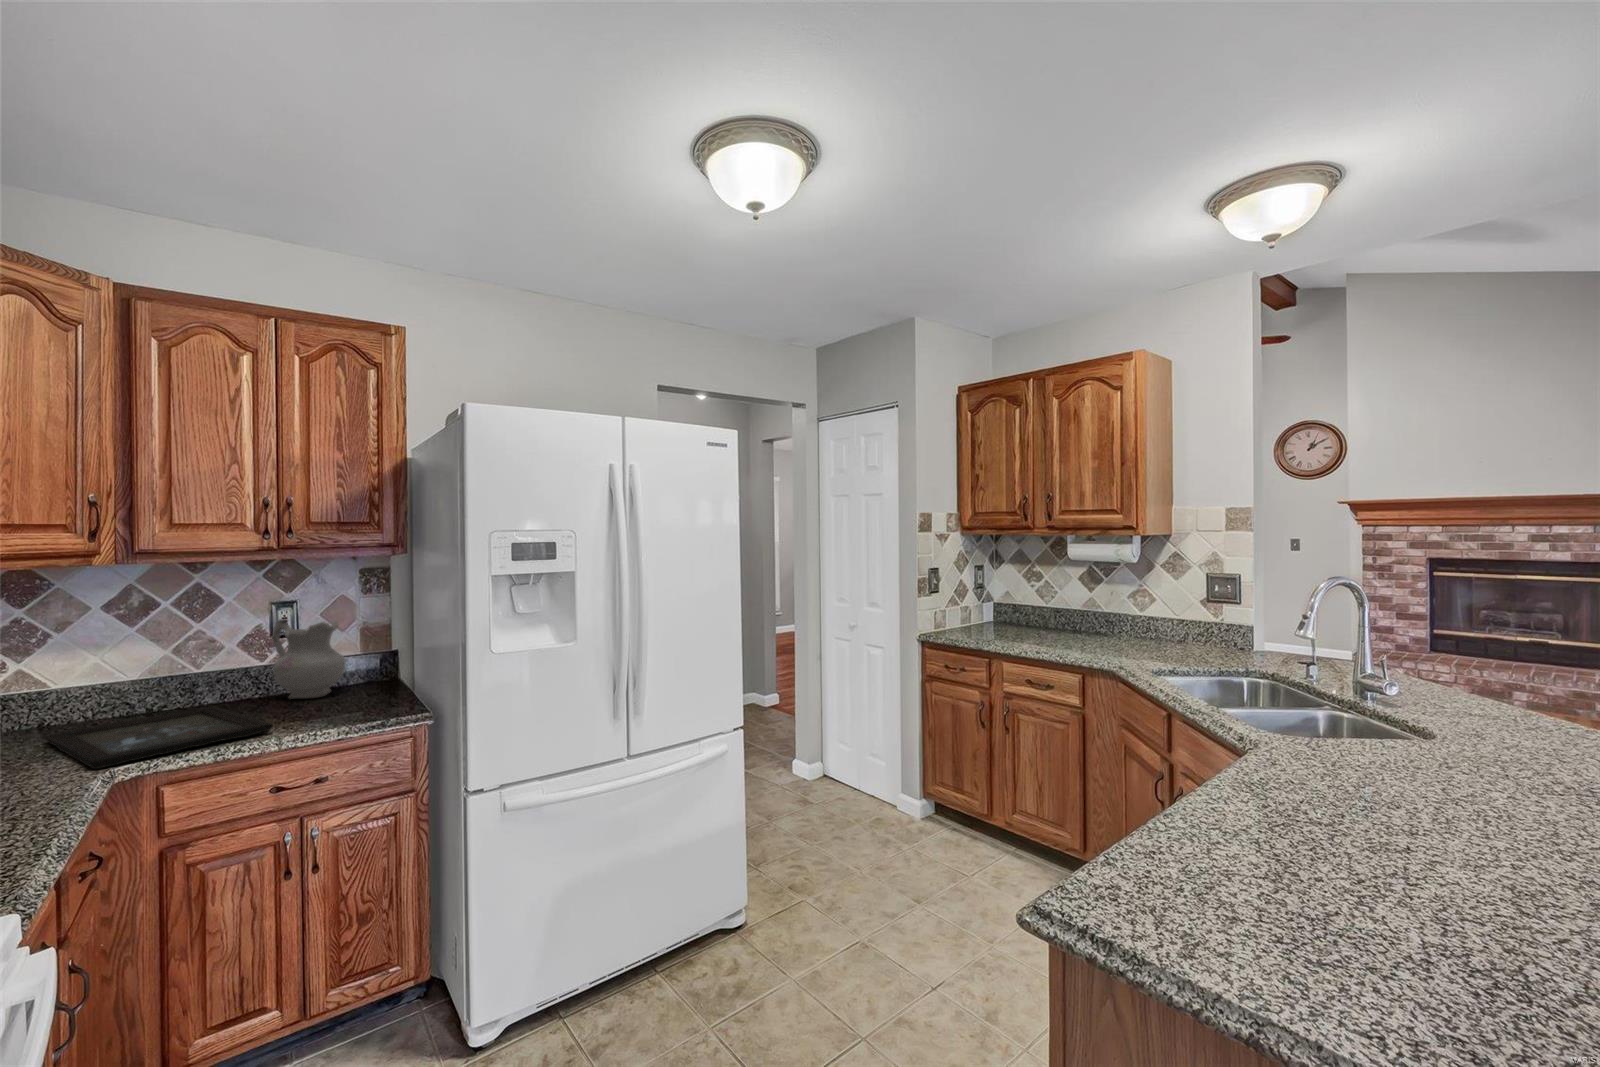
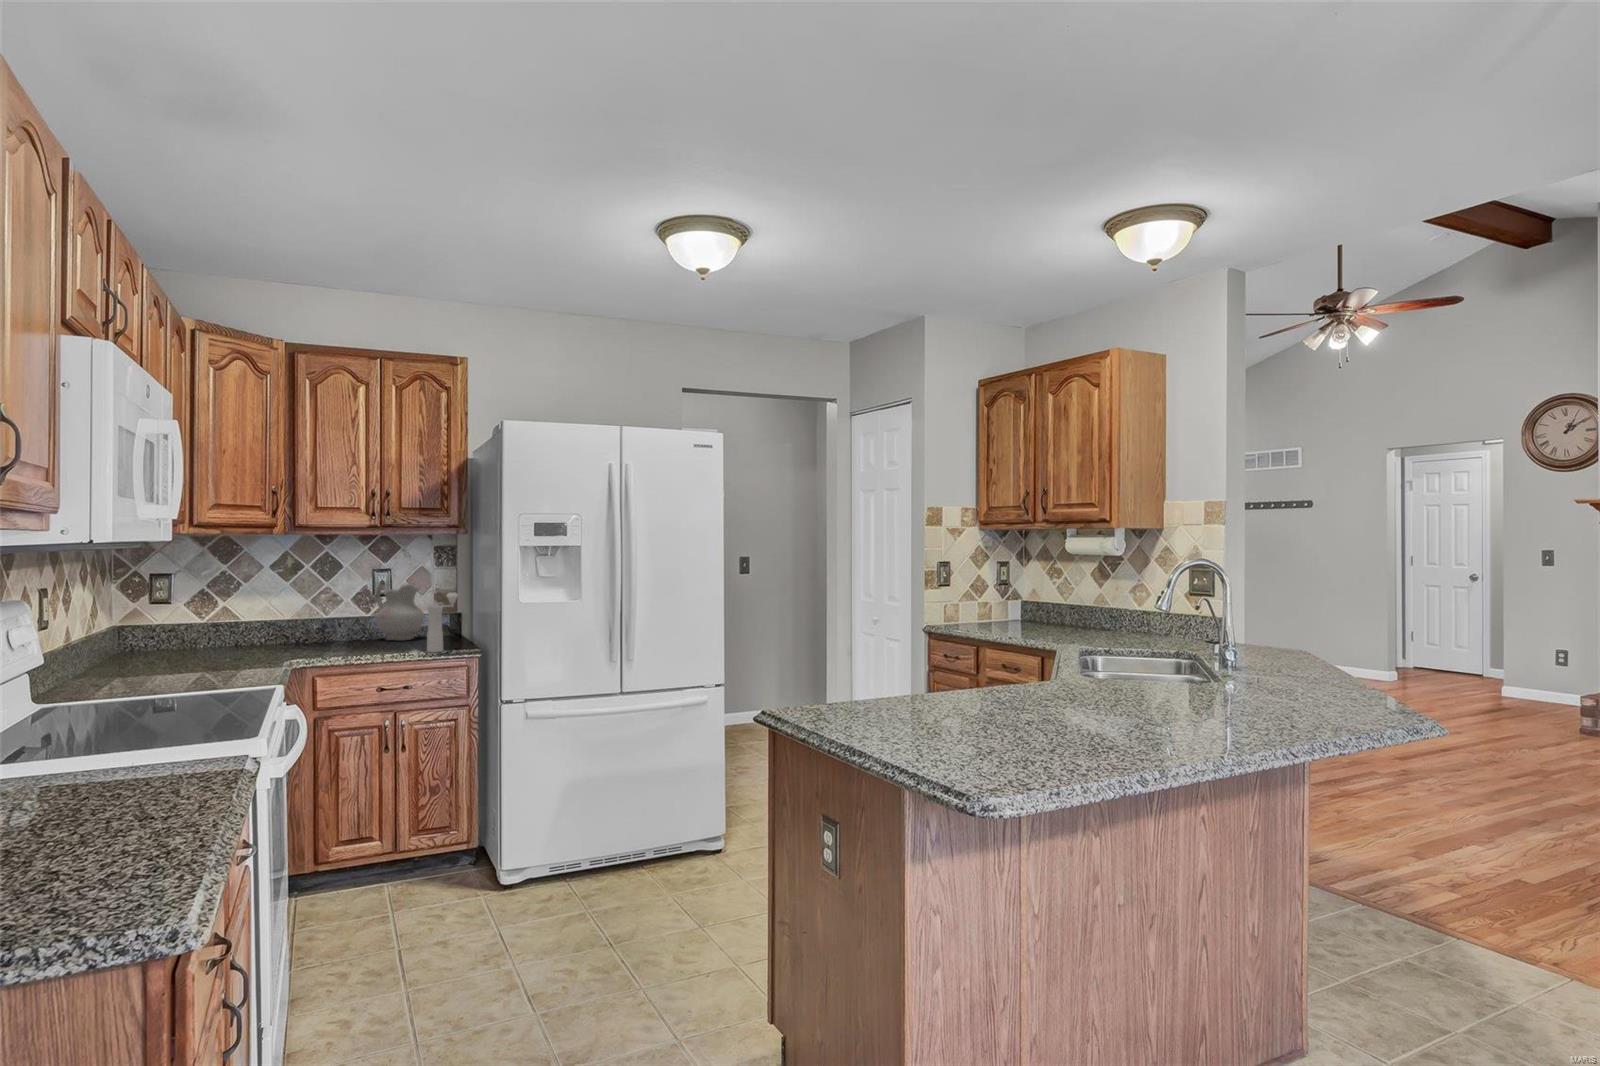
pepper mill: none [349,636,396,725] -> present [427,593,458,653]
tray: present [45,707,273,769] -> none [245,639,378,660]

